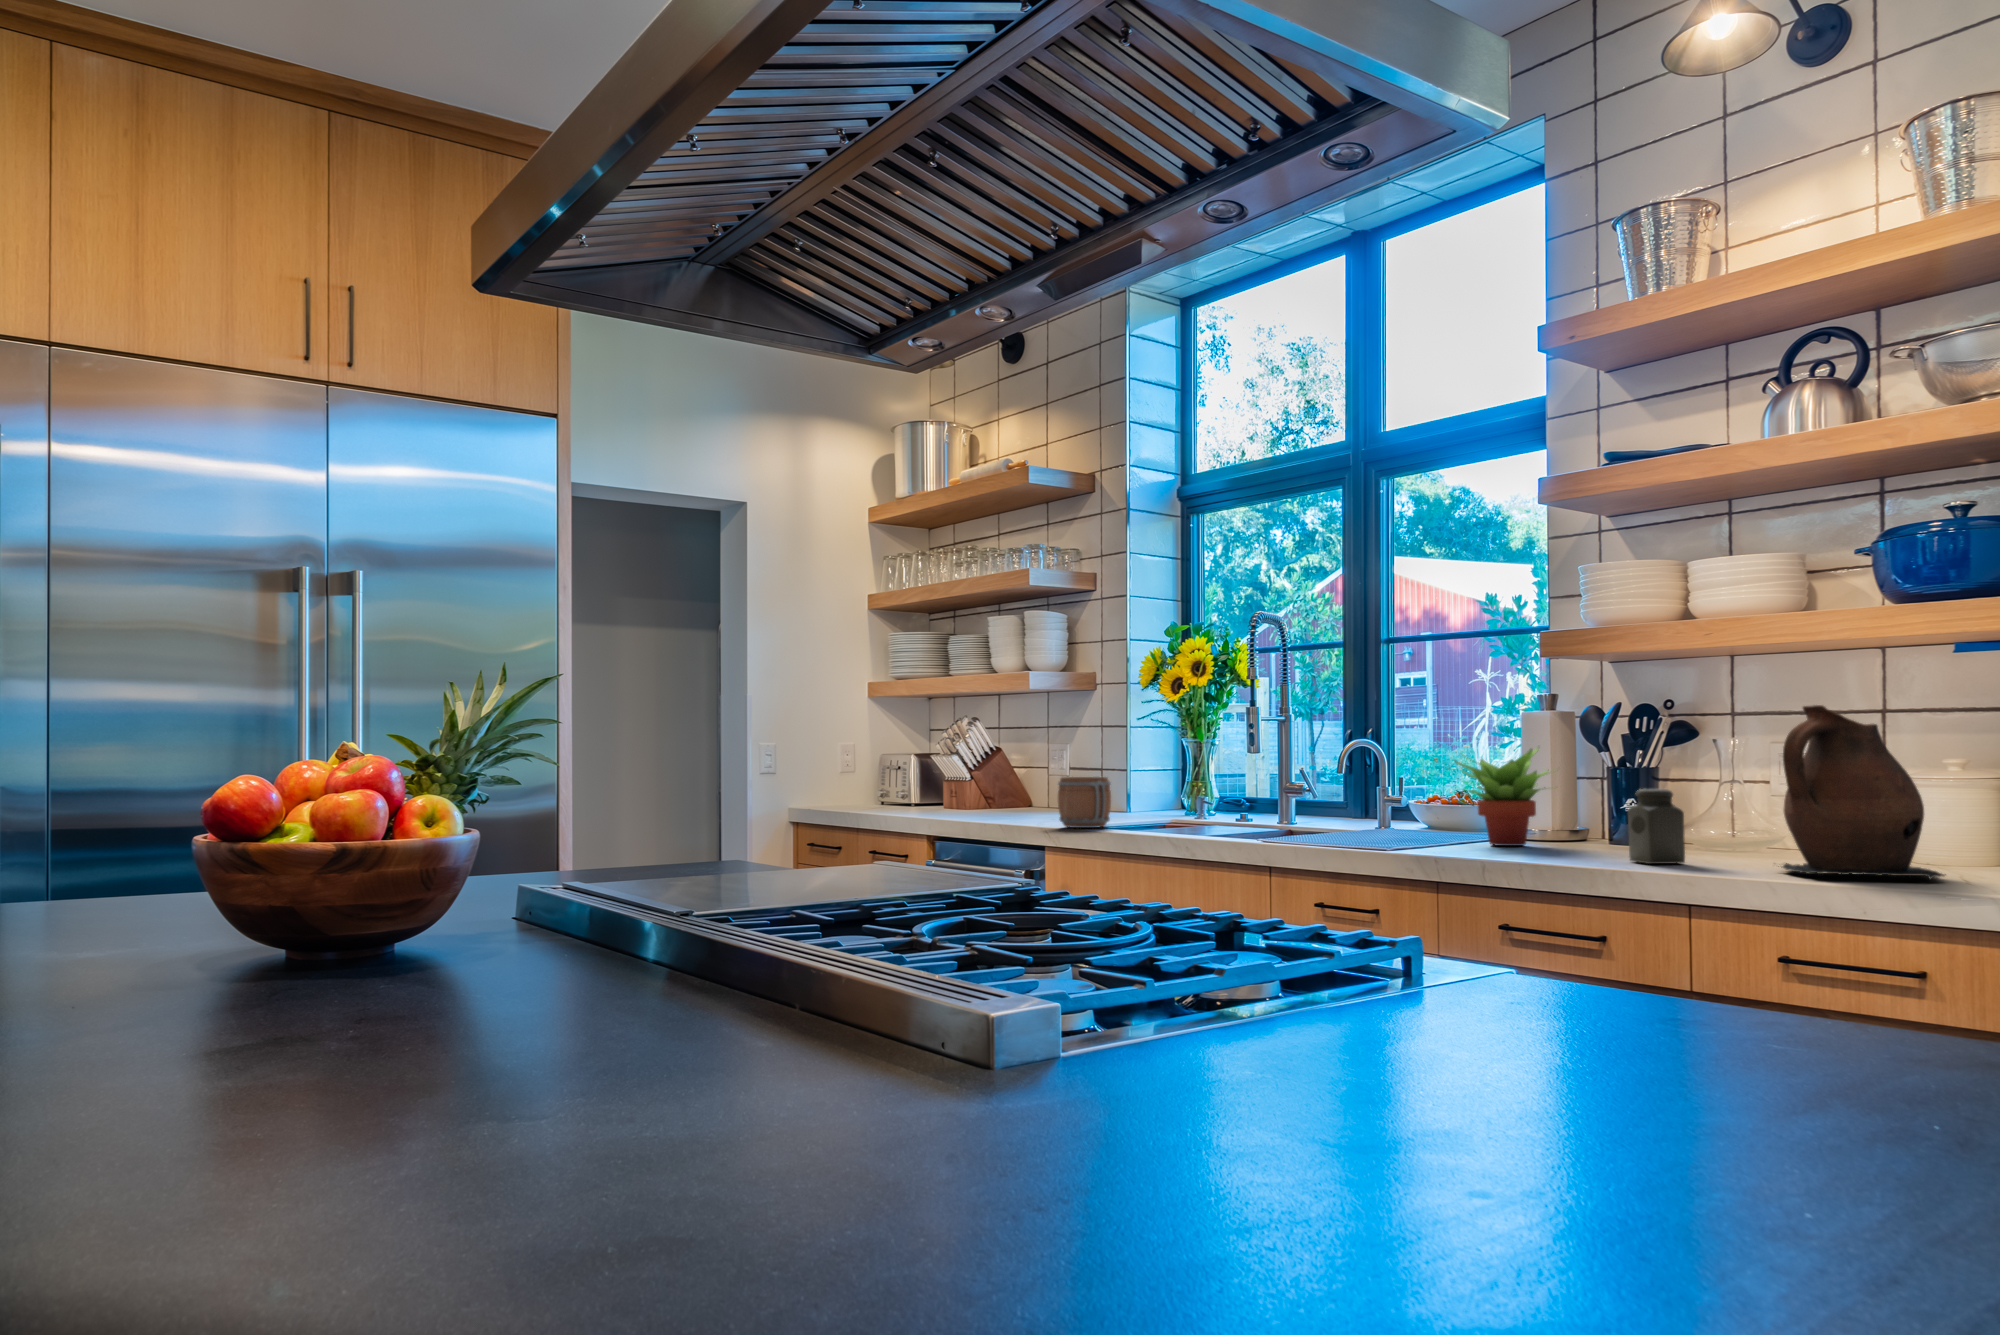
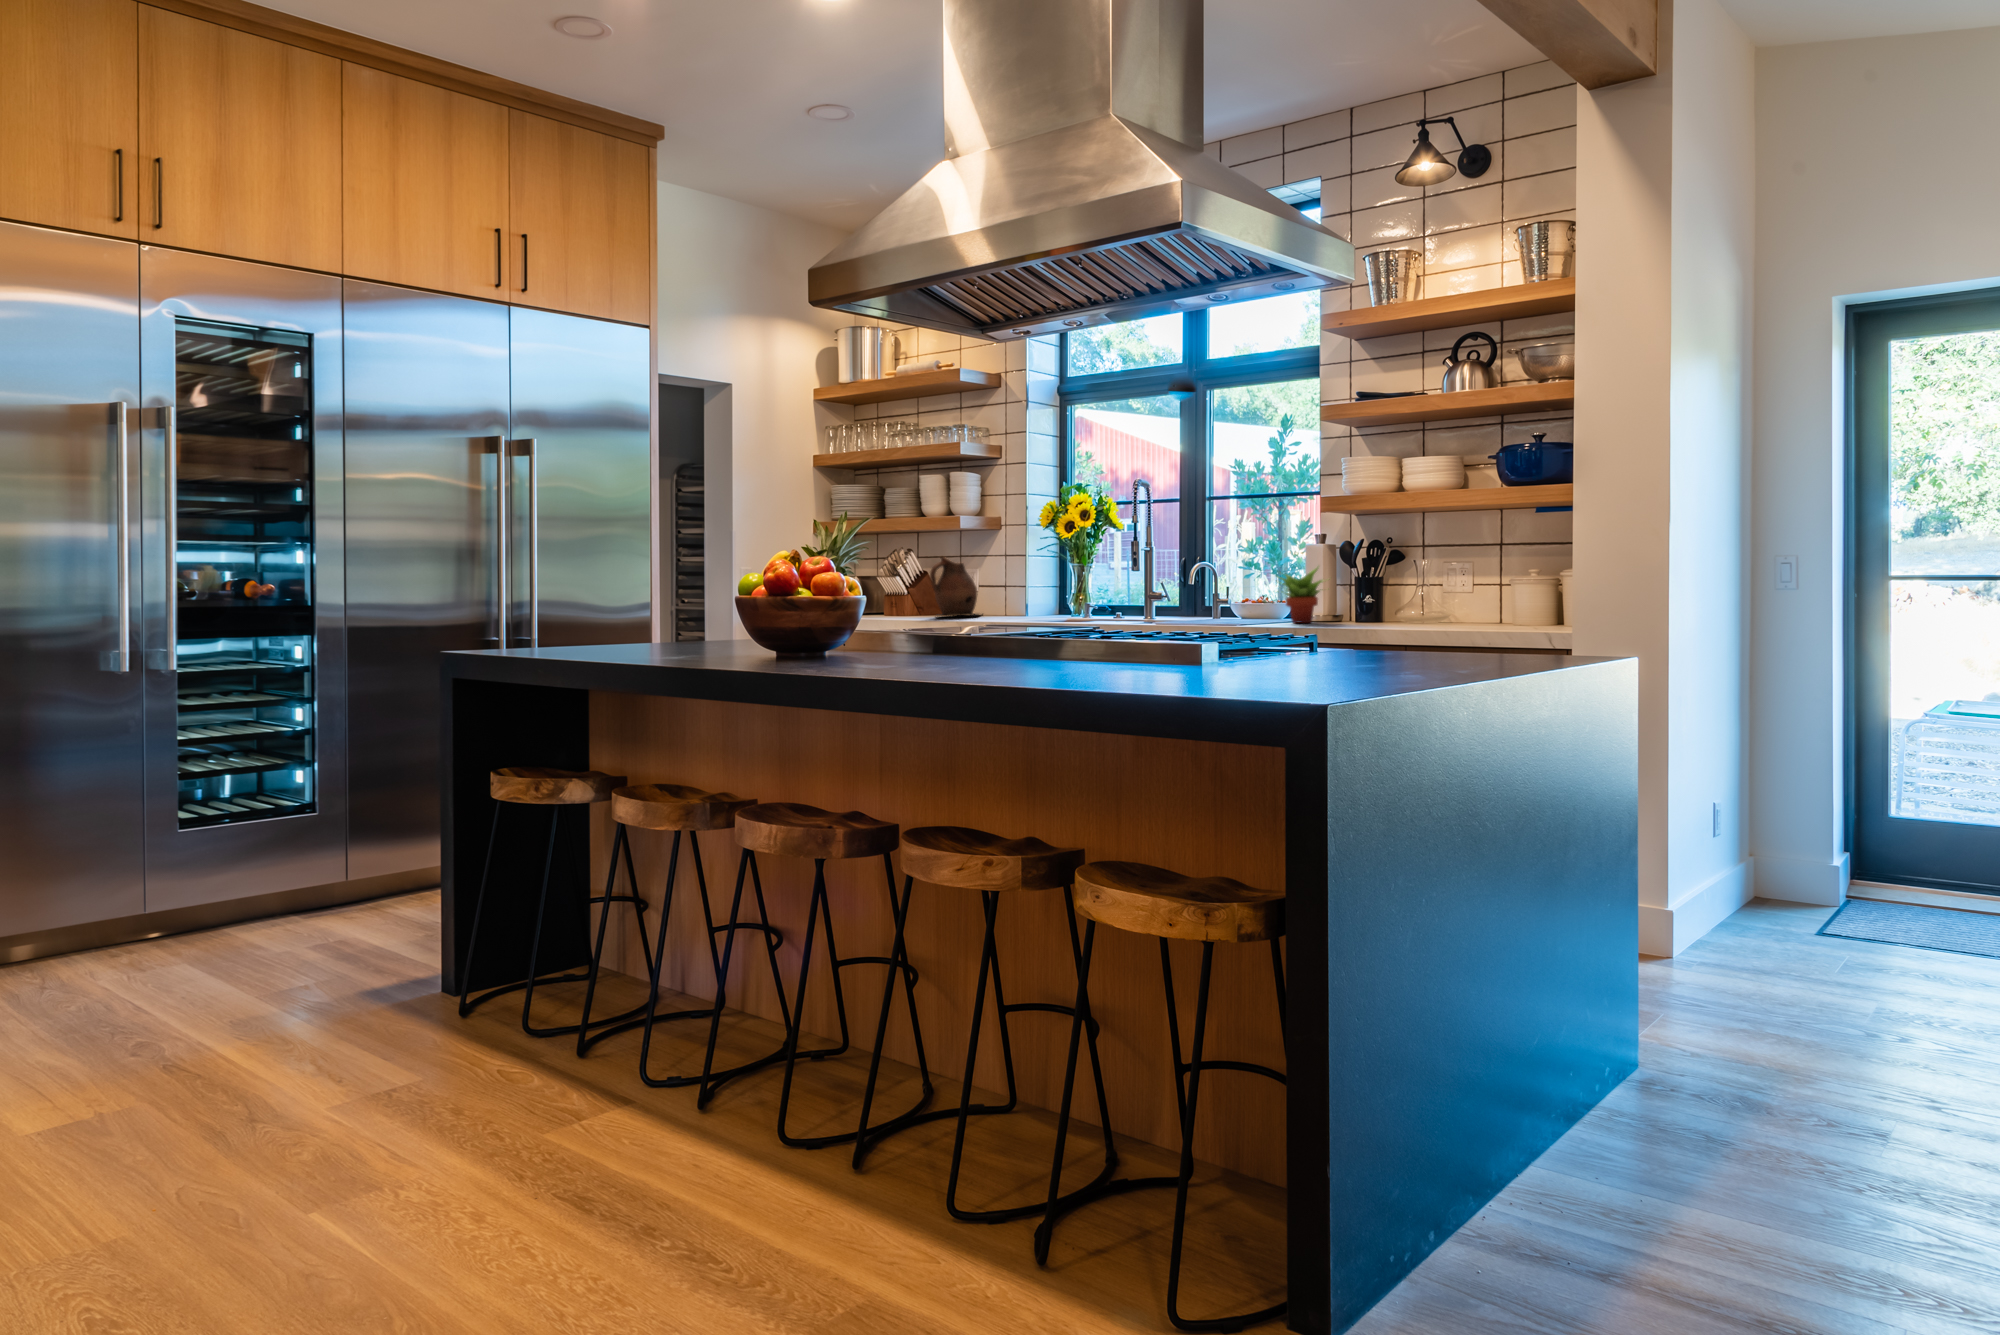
ceramic pitcher: present [1782,705,1946,879] -> present [930,557,978,616]
mug: present [1058,776,1111,828] -> none [1013,590,1047,624]
salt shaker: present [1628,789,1685,864] -> none [1373,588,1401,628]

